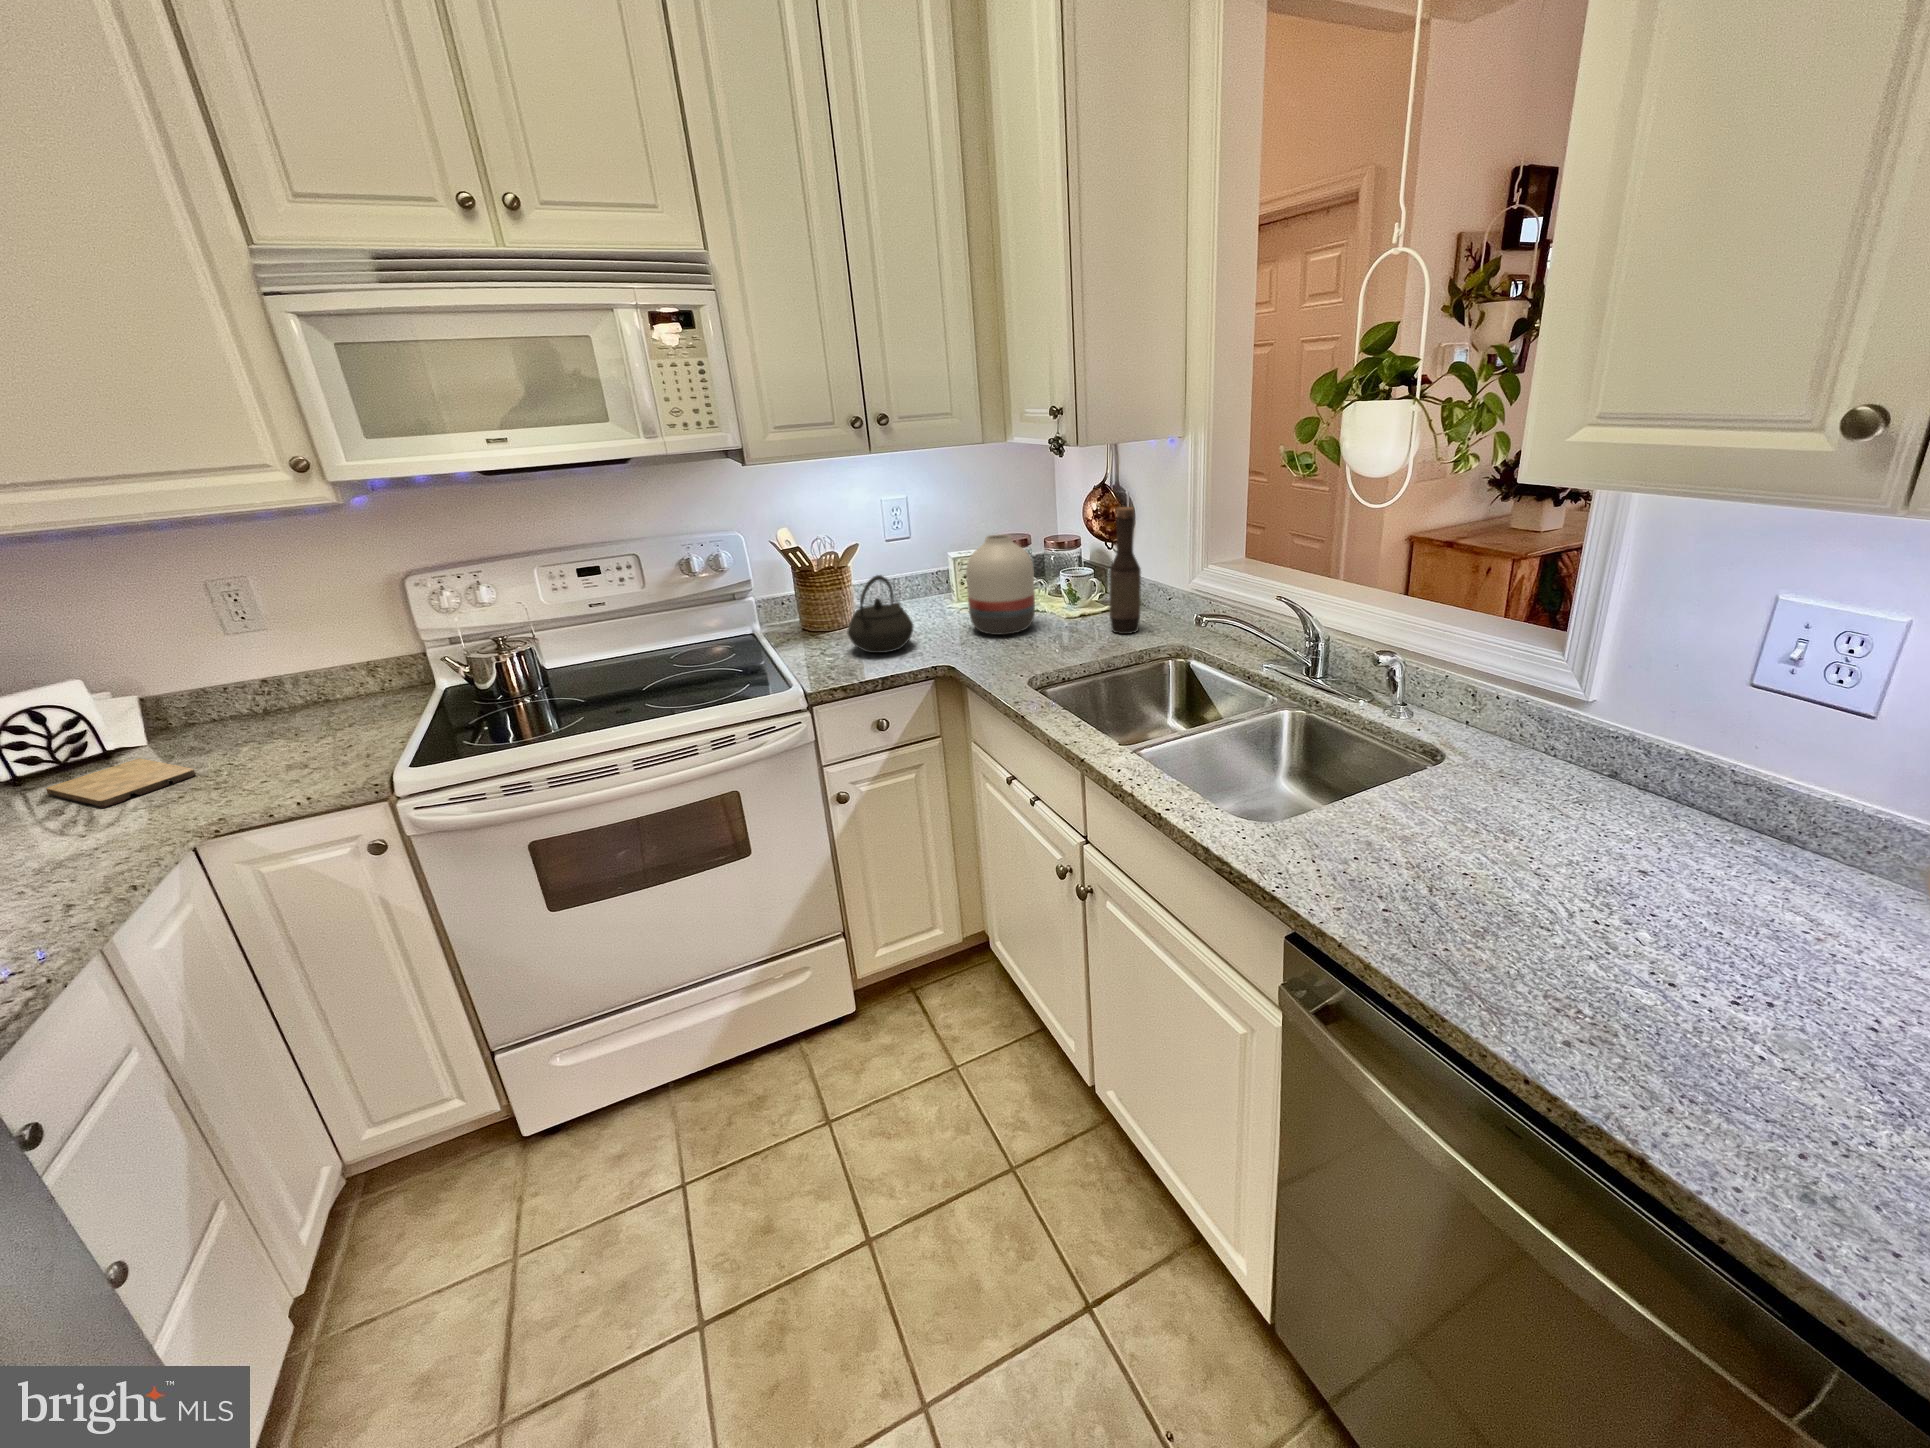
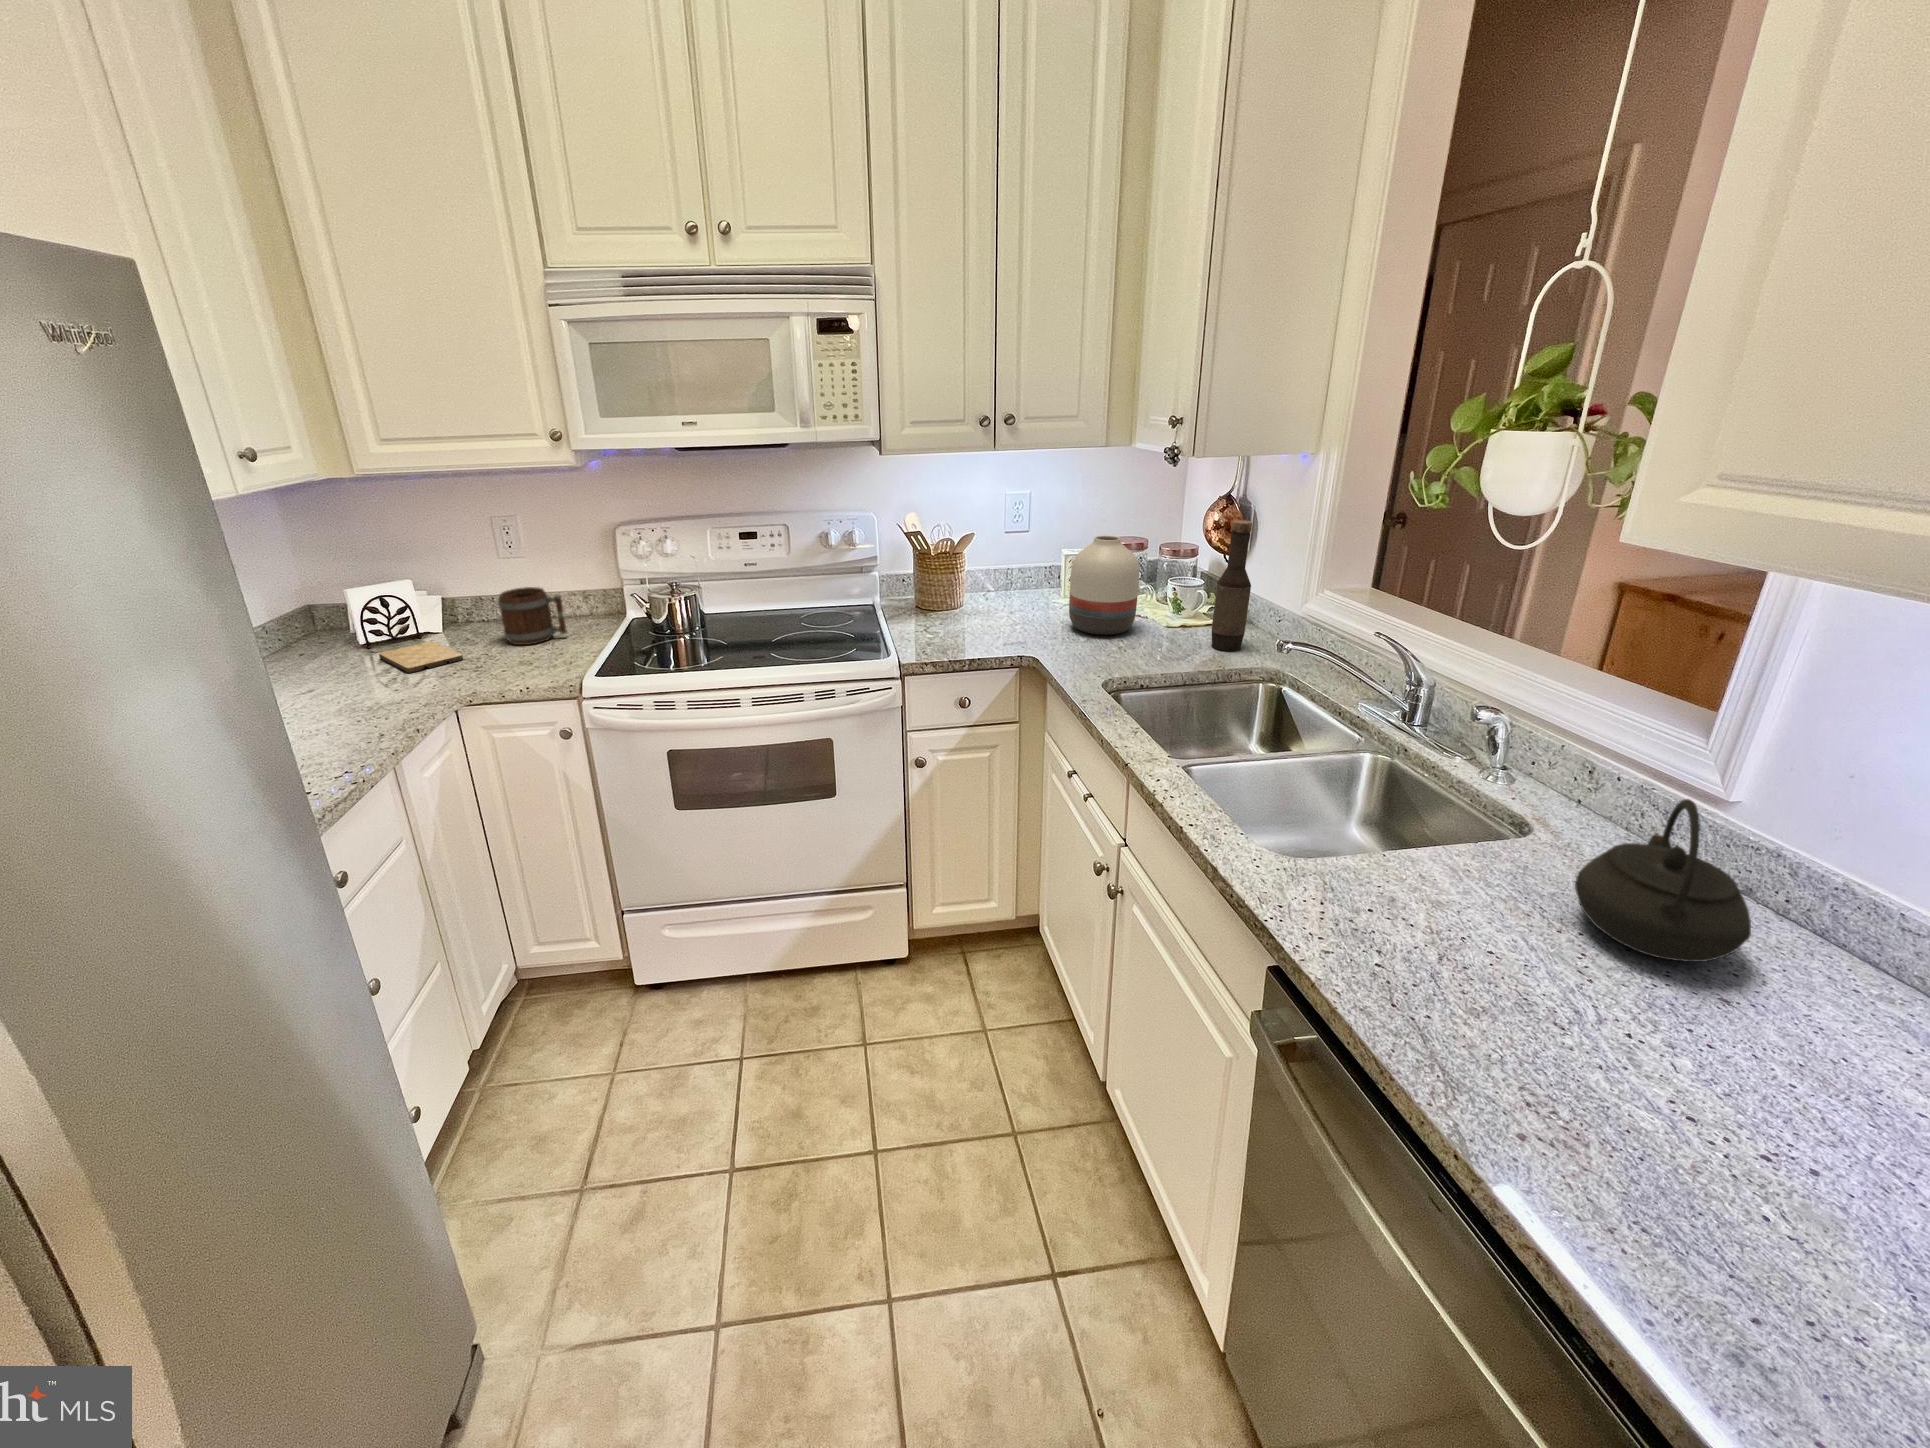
kettle: present [848,575,913,653] -> present [1575,799,1751,962]
mug: none [242,666,358,744] -> present [498,587,567,645]

